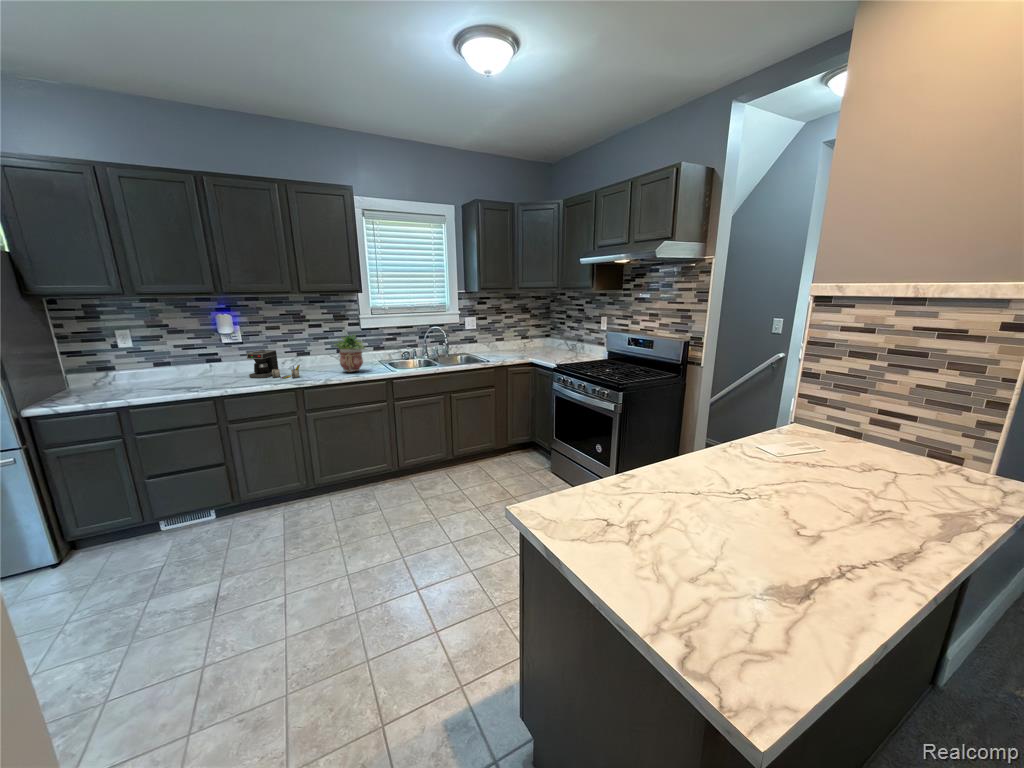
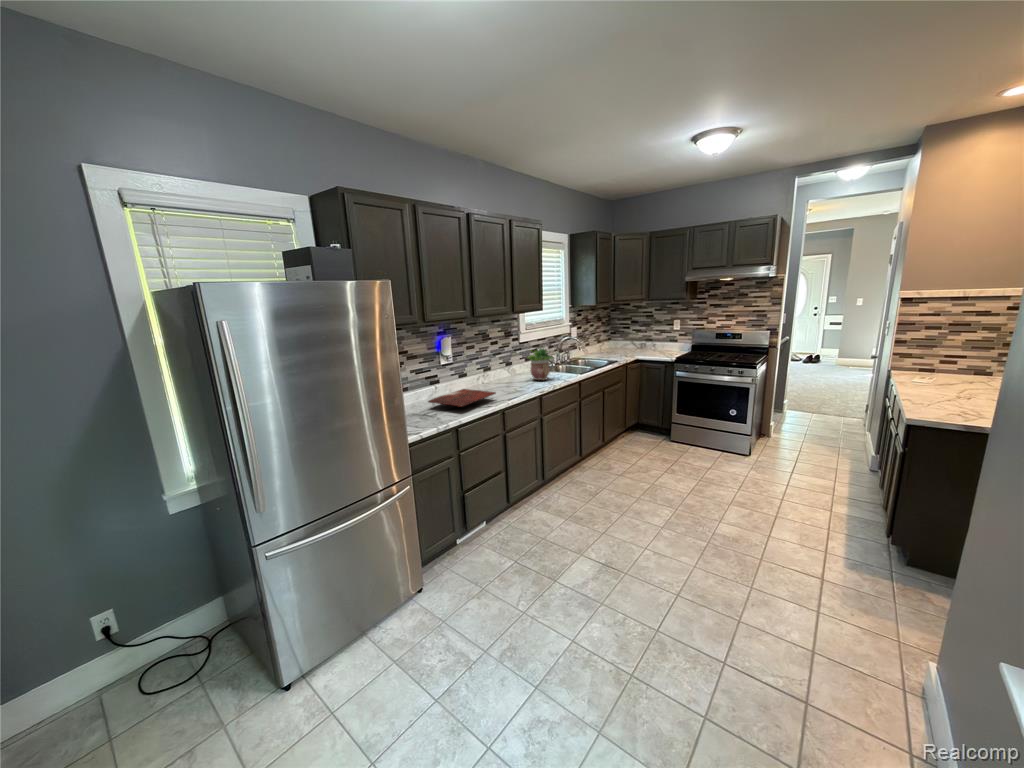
coffee maker: present [247,350,300,378] -> none [472,367,519,394]
cutting board: none [153,370,234,387] -> present [428,389,496,407]

